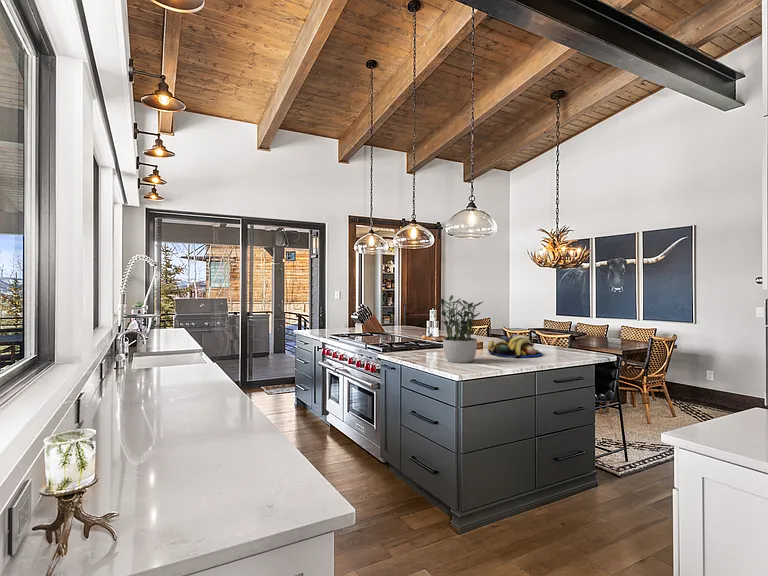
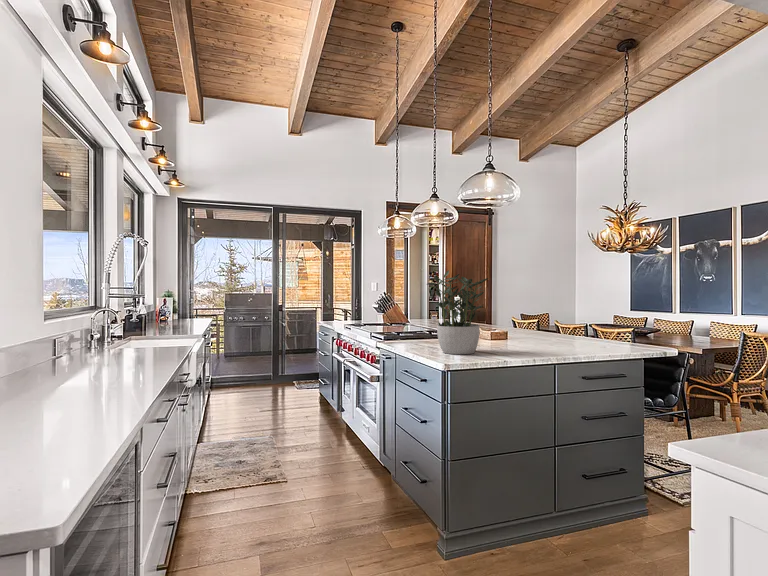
fruit bowl: present [488,334,543,358] -> none [504,322,574,351]

